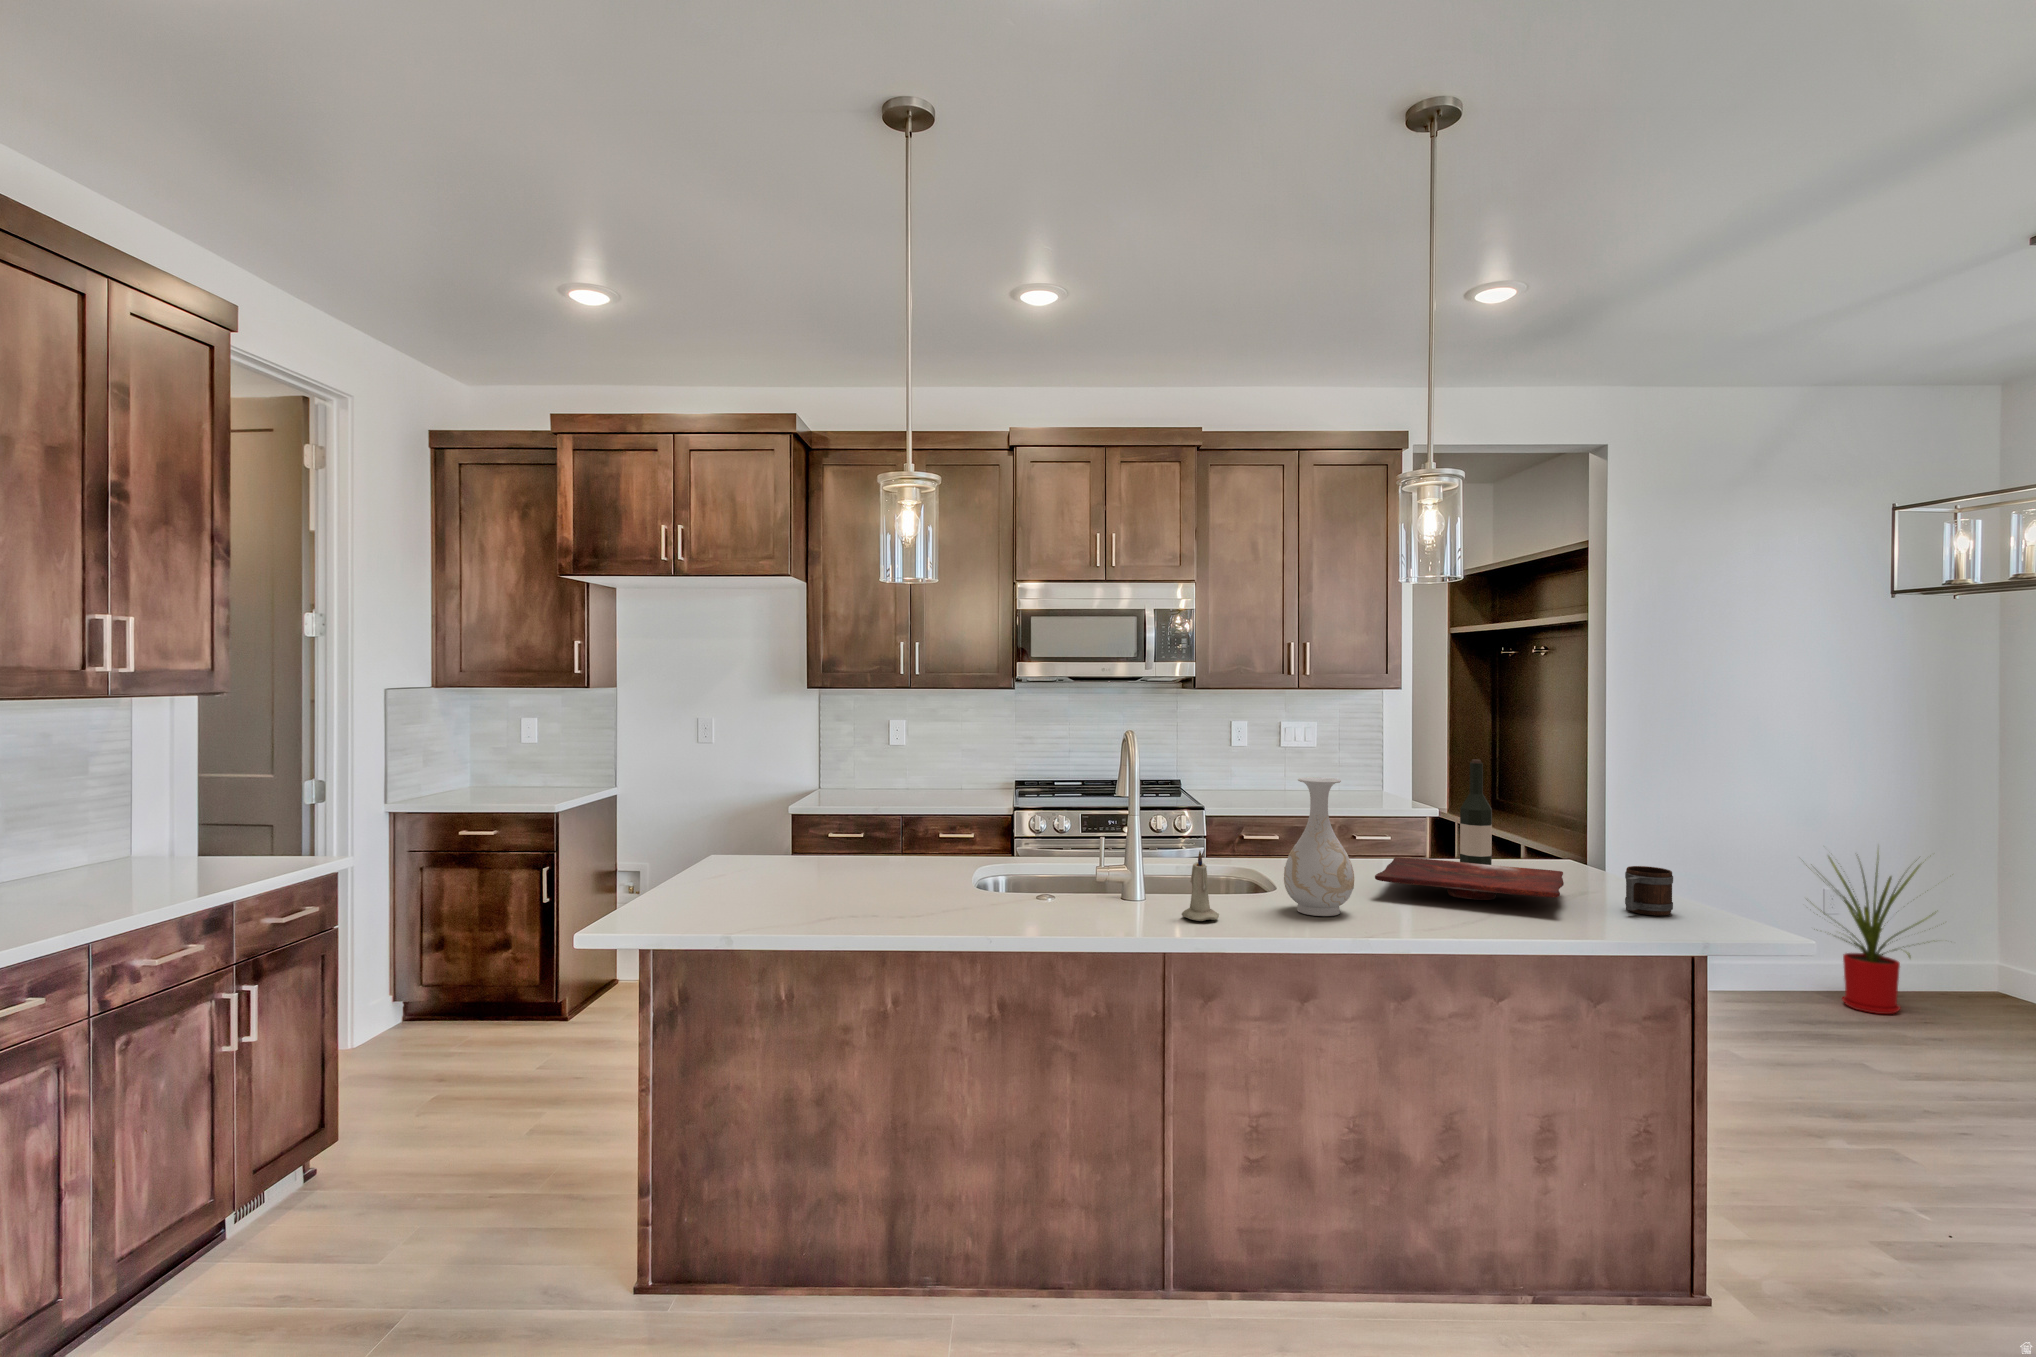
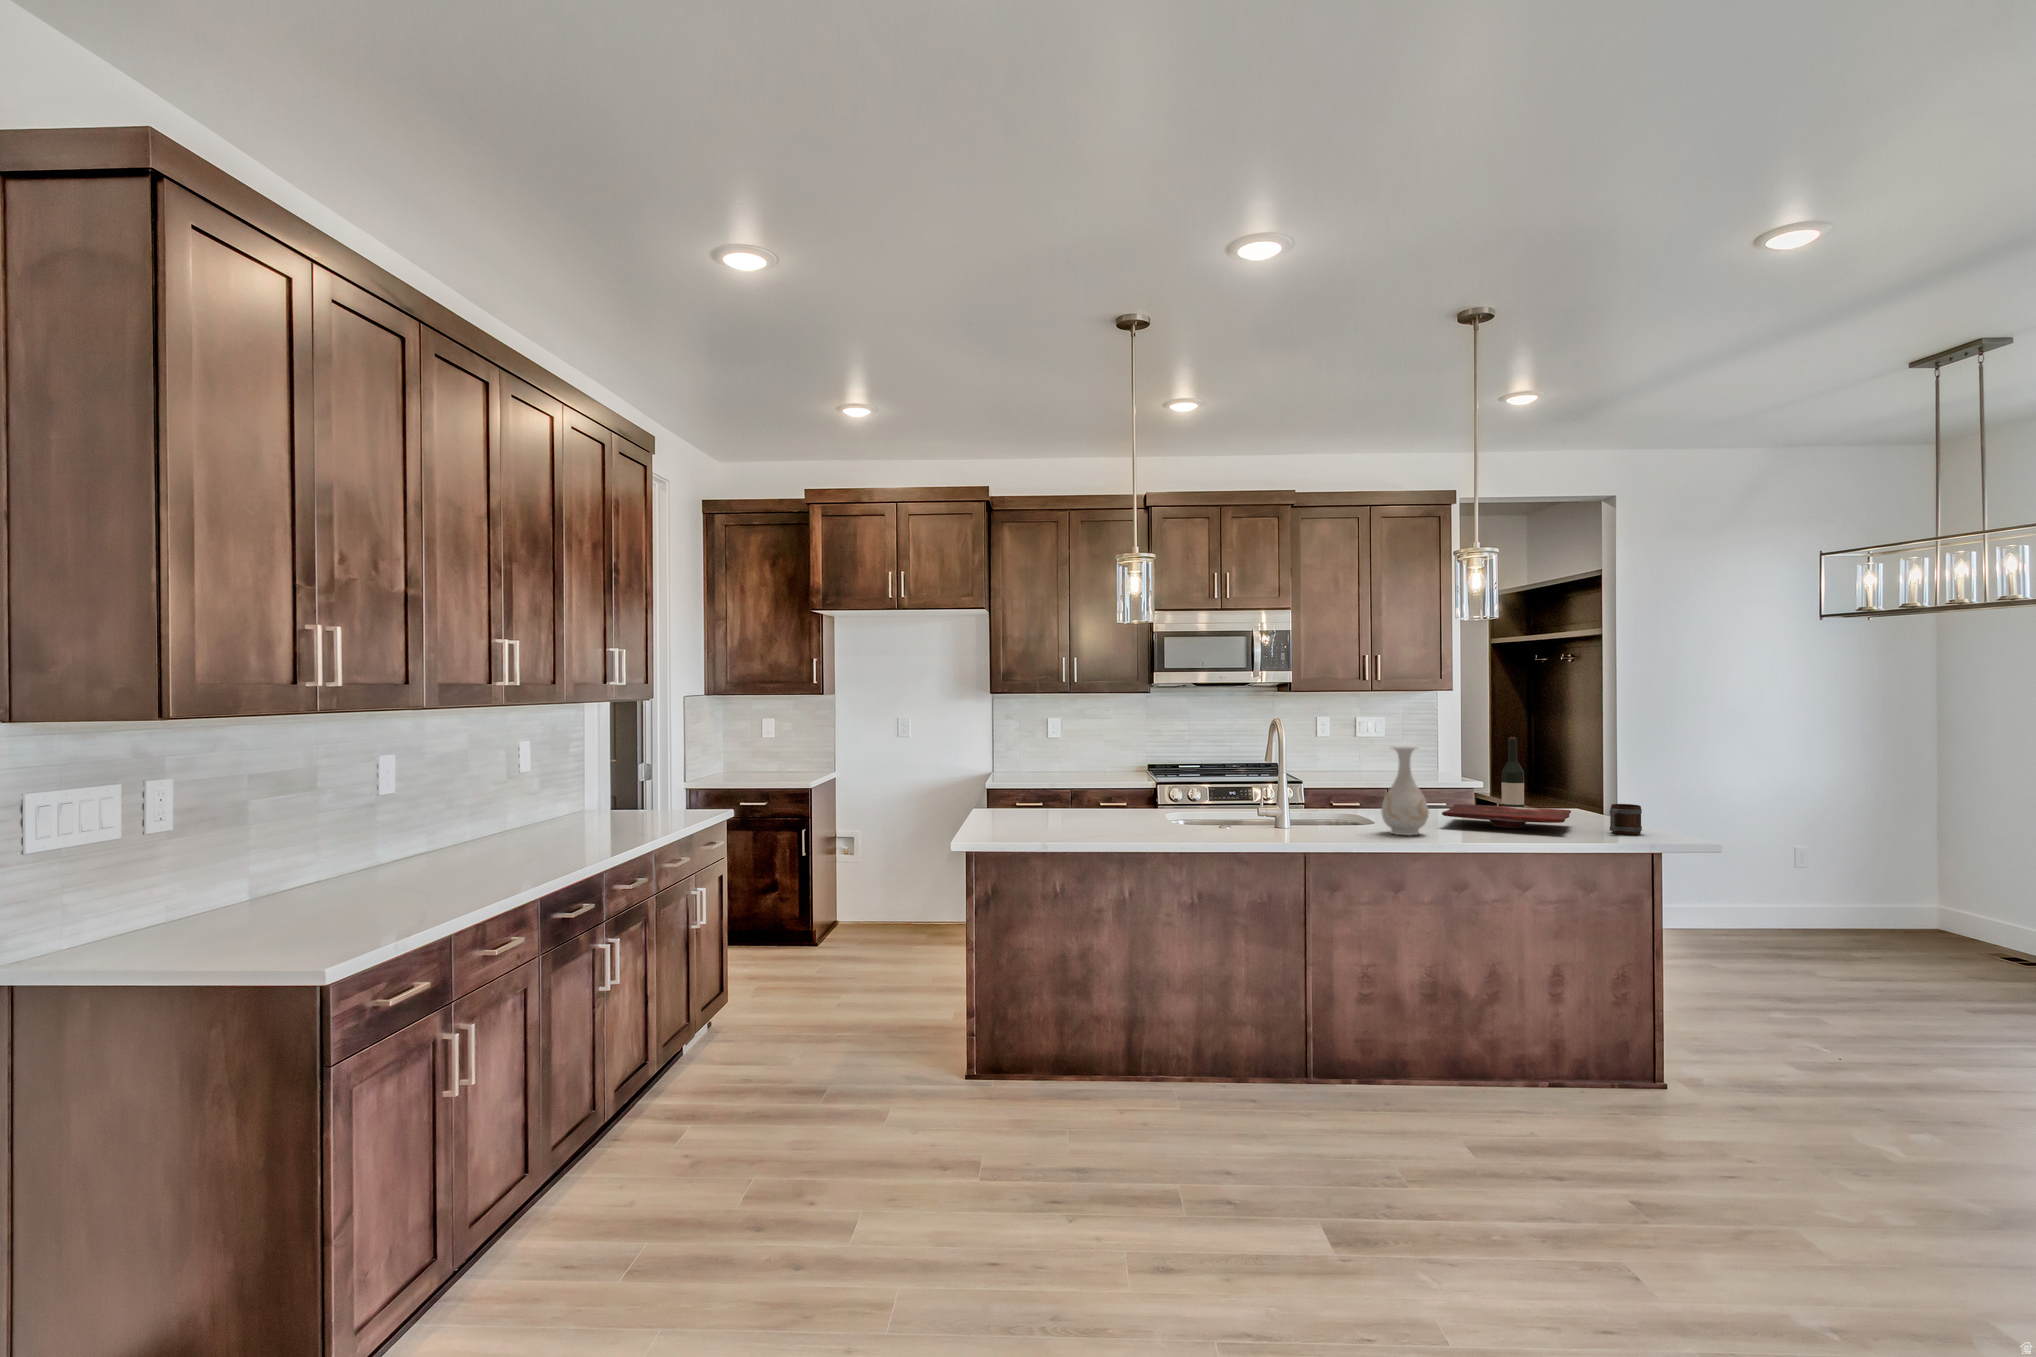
candle: present [1182,851,1219,921] -> none [1316,793,1341,837]
house plant: present [1817,856,1933,1014] -> none [1783,810,1909,944]

